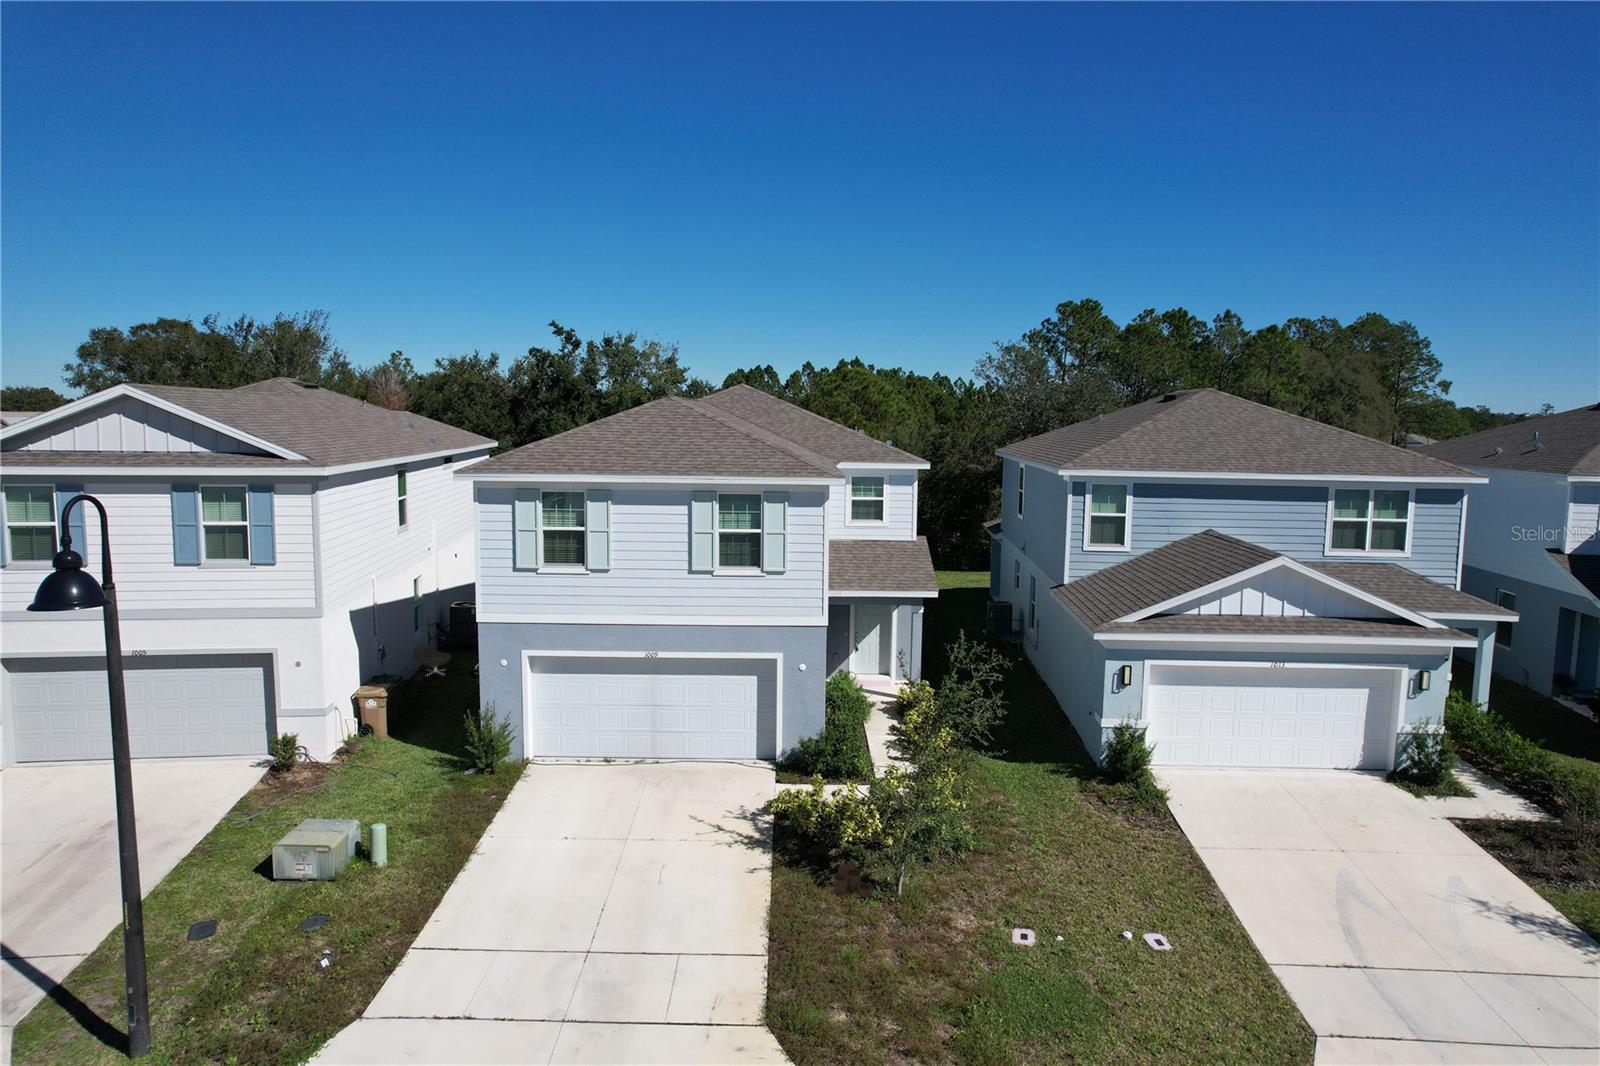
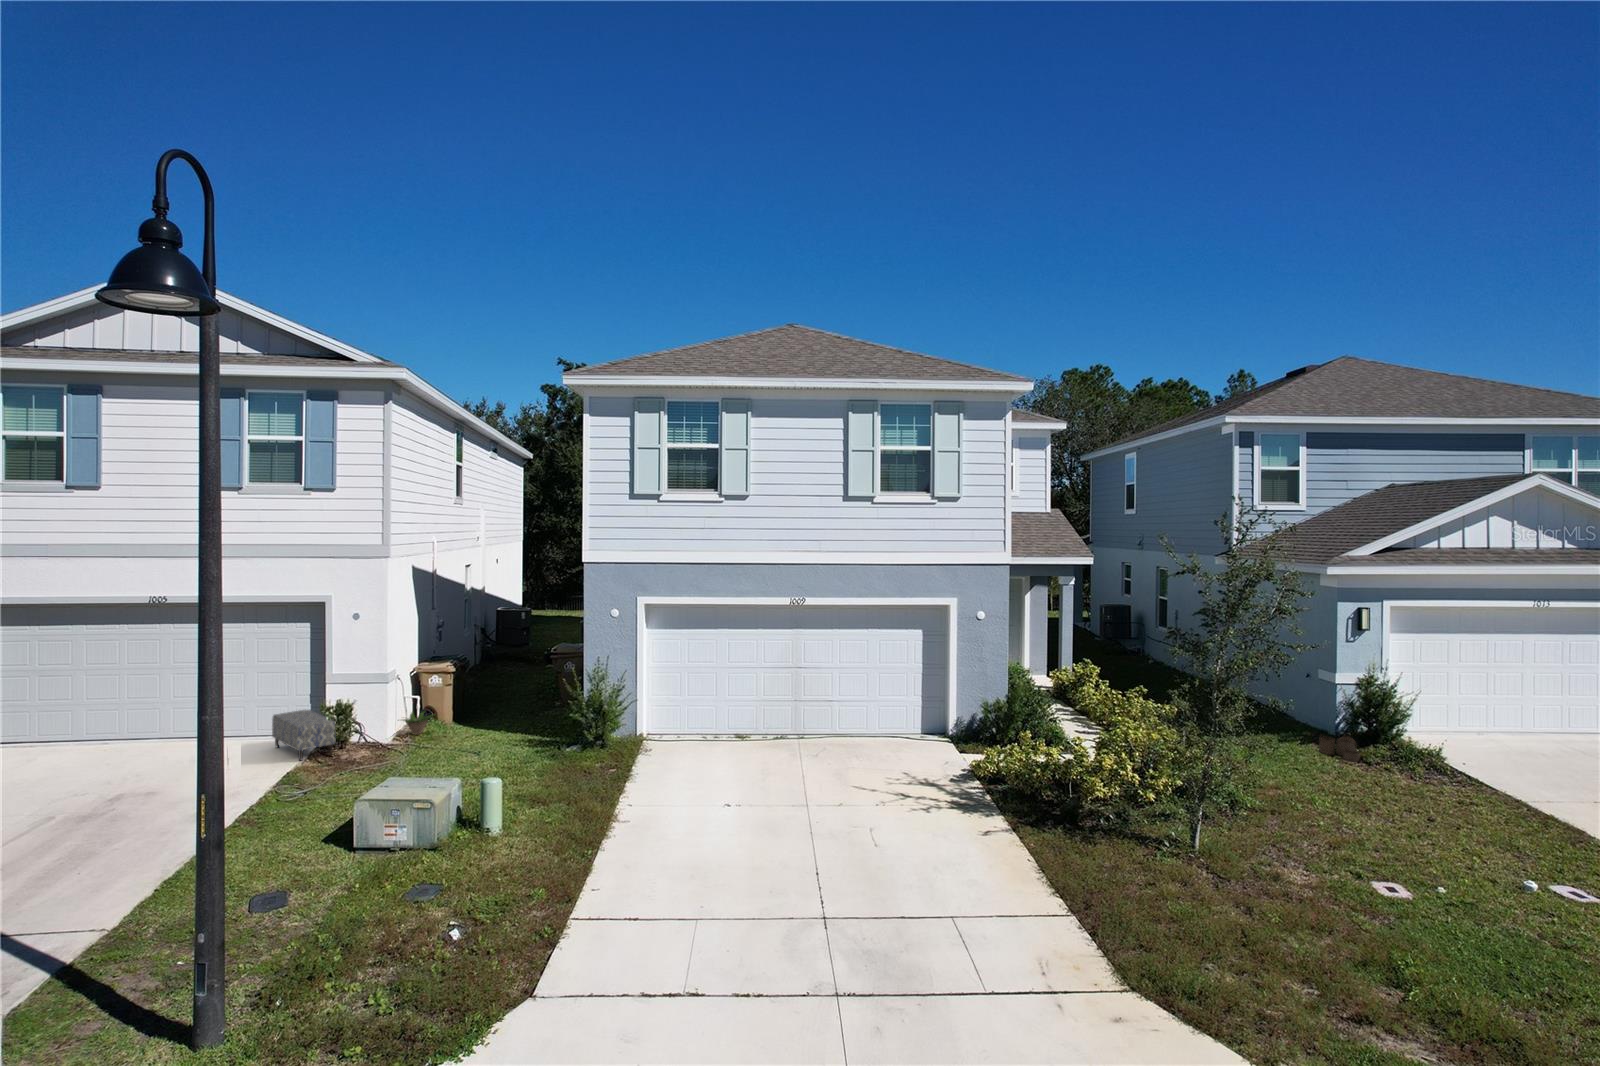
lounge chair: present [414,644,451,675] -> none [467,639,510,674]
bench: none [237,735,285,782] -> present [272,710,335,761]
woven basket: present [834,861,872,897] -> present [1319,736,1360,761]

